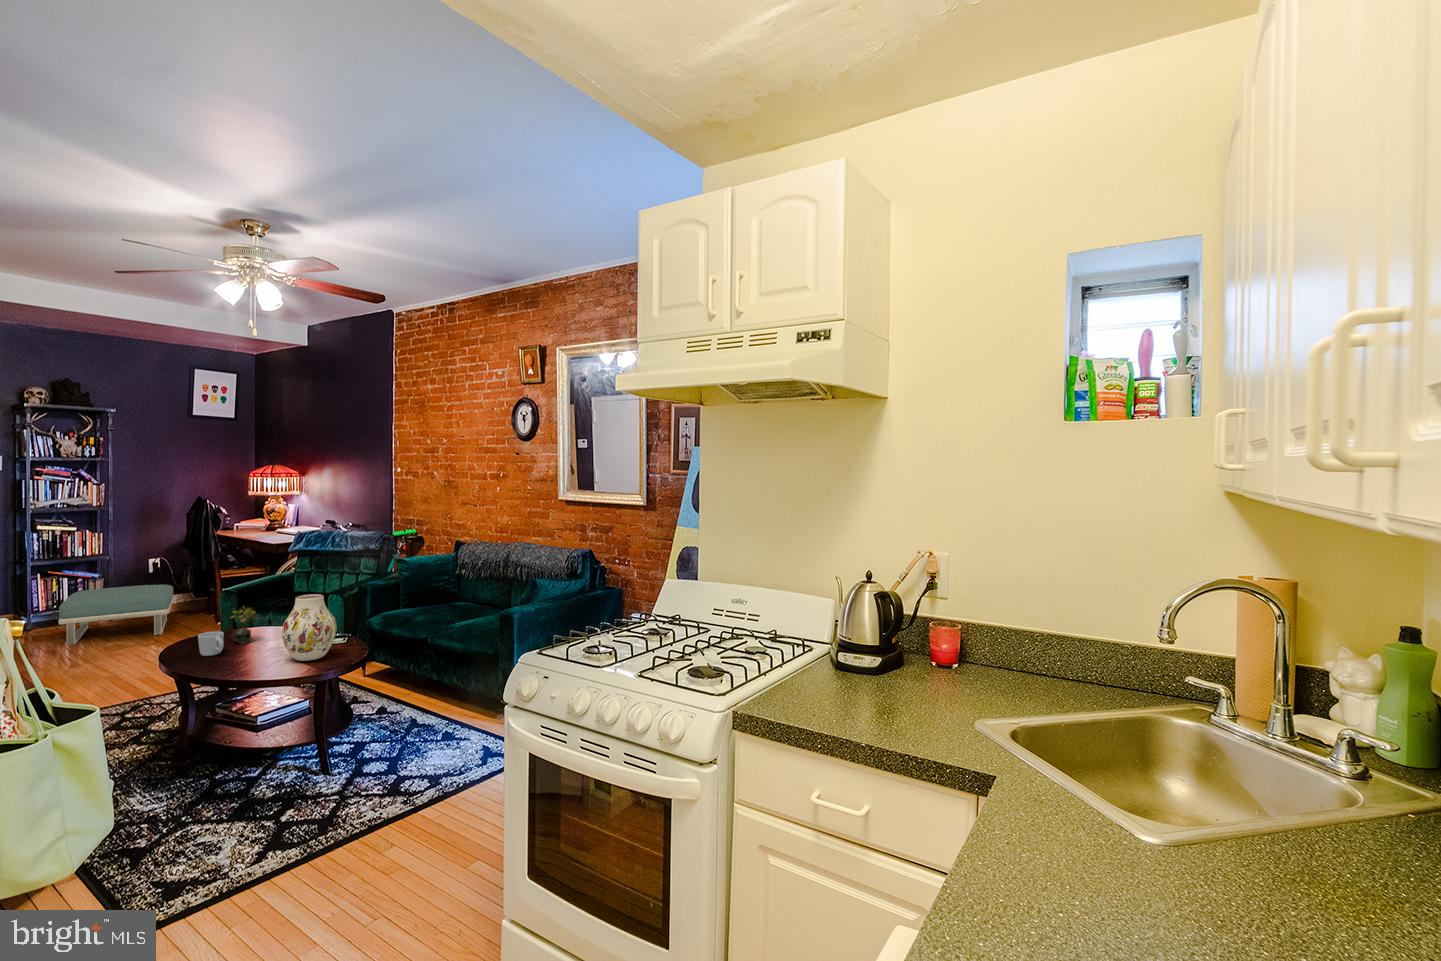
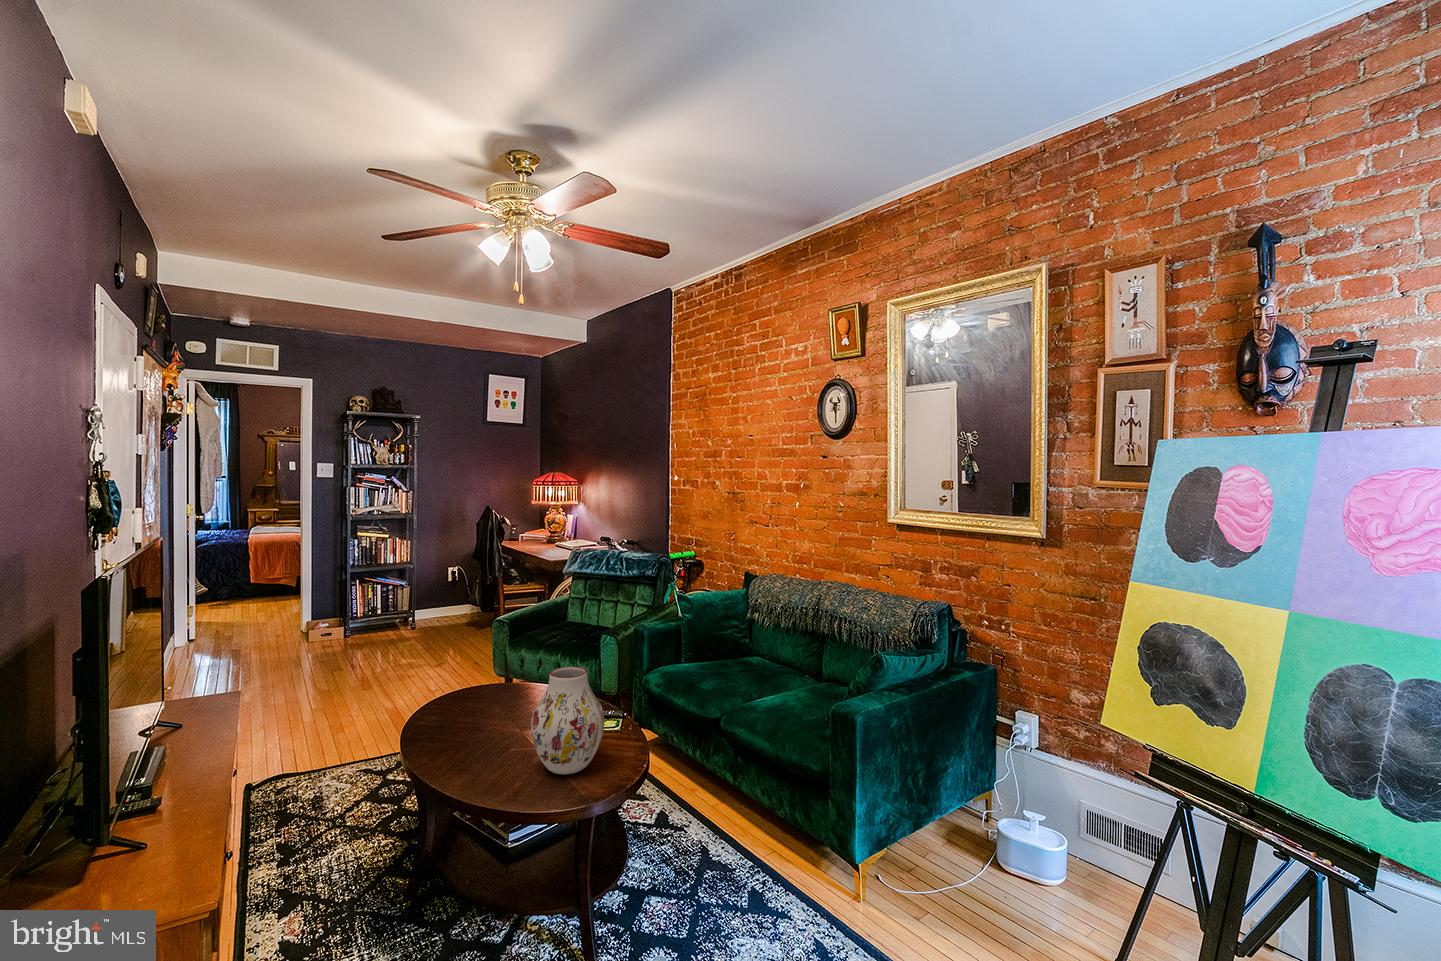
footstool: present [58,585,173,645] -> none [365,594,465,654]
succulent plant: present [231,606,259,644] -> none [477,664,512,720]
mug: present [198,631,224,656] -> none [435,704,466,741]

